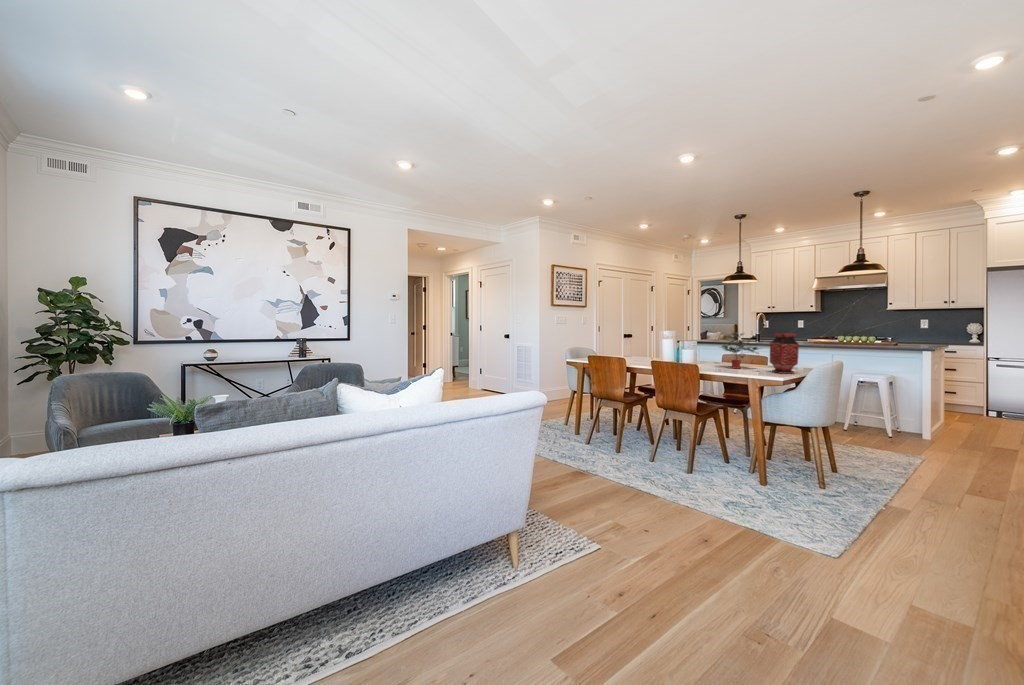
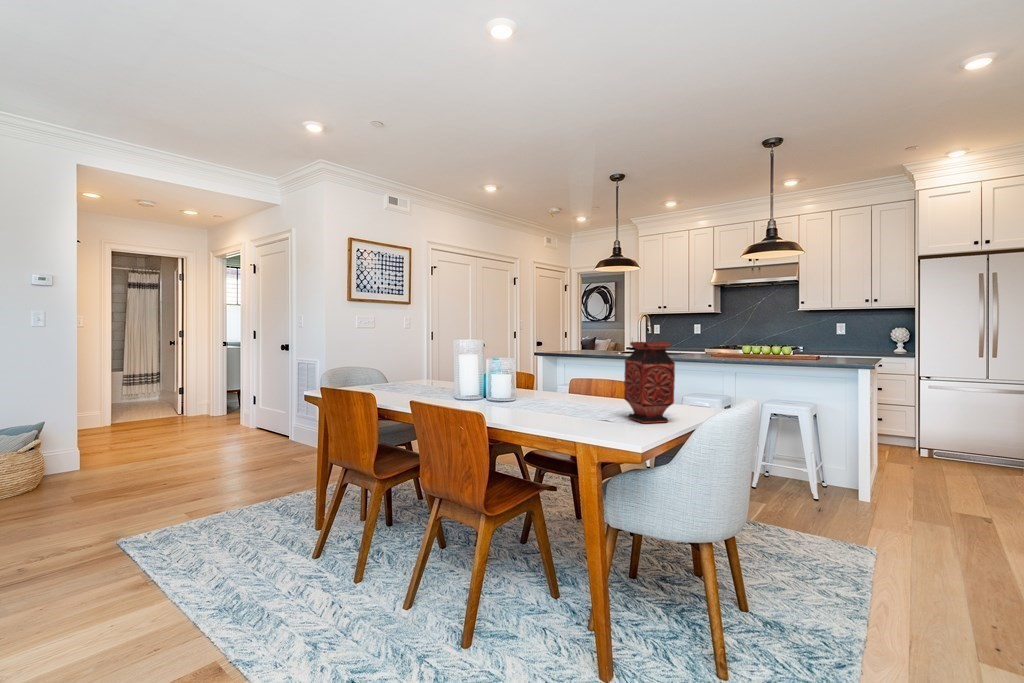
potted plant: present [722,332,759,369] -> none [547,339,620,408]

